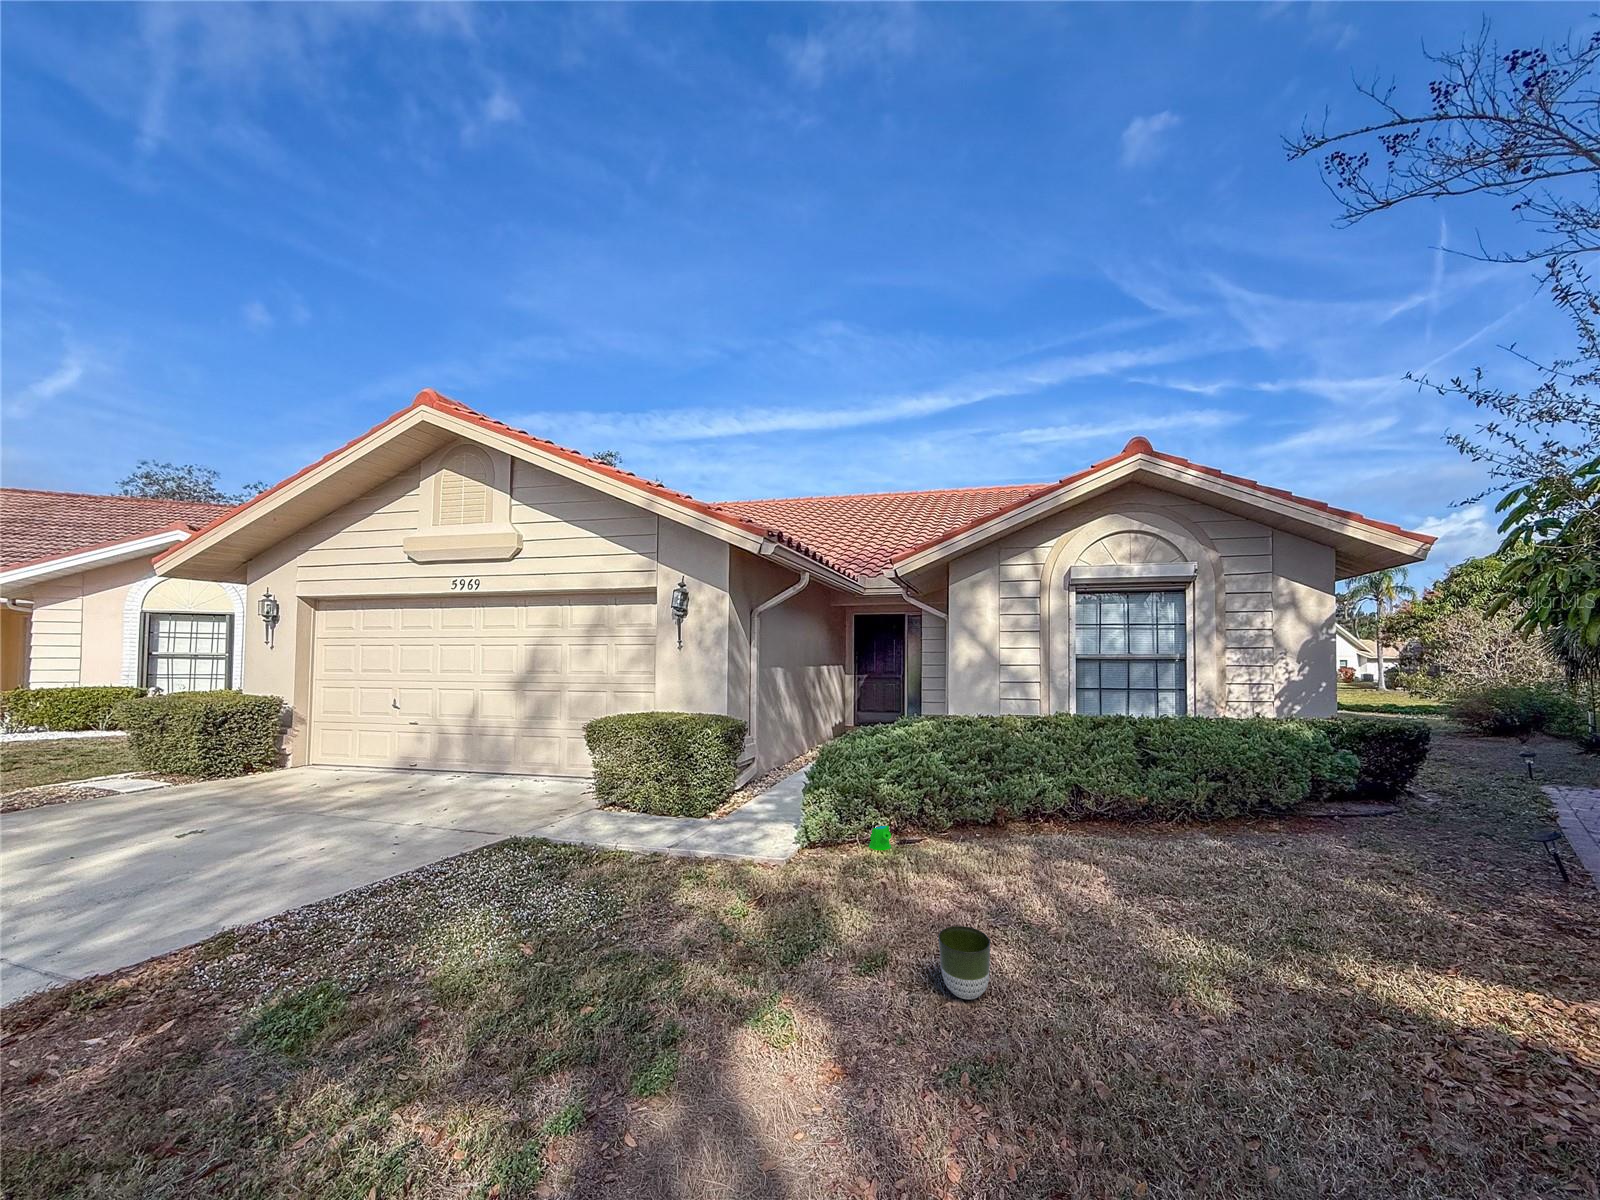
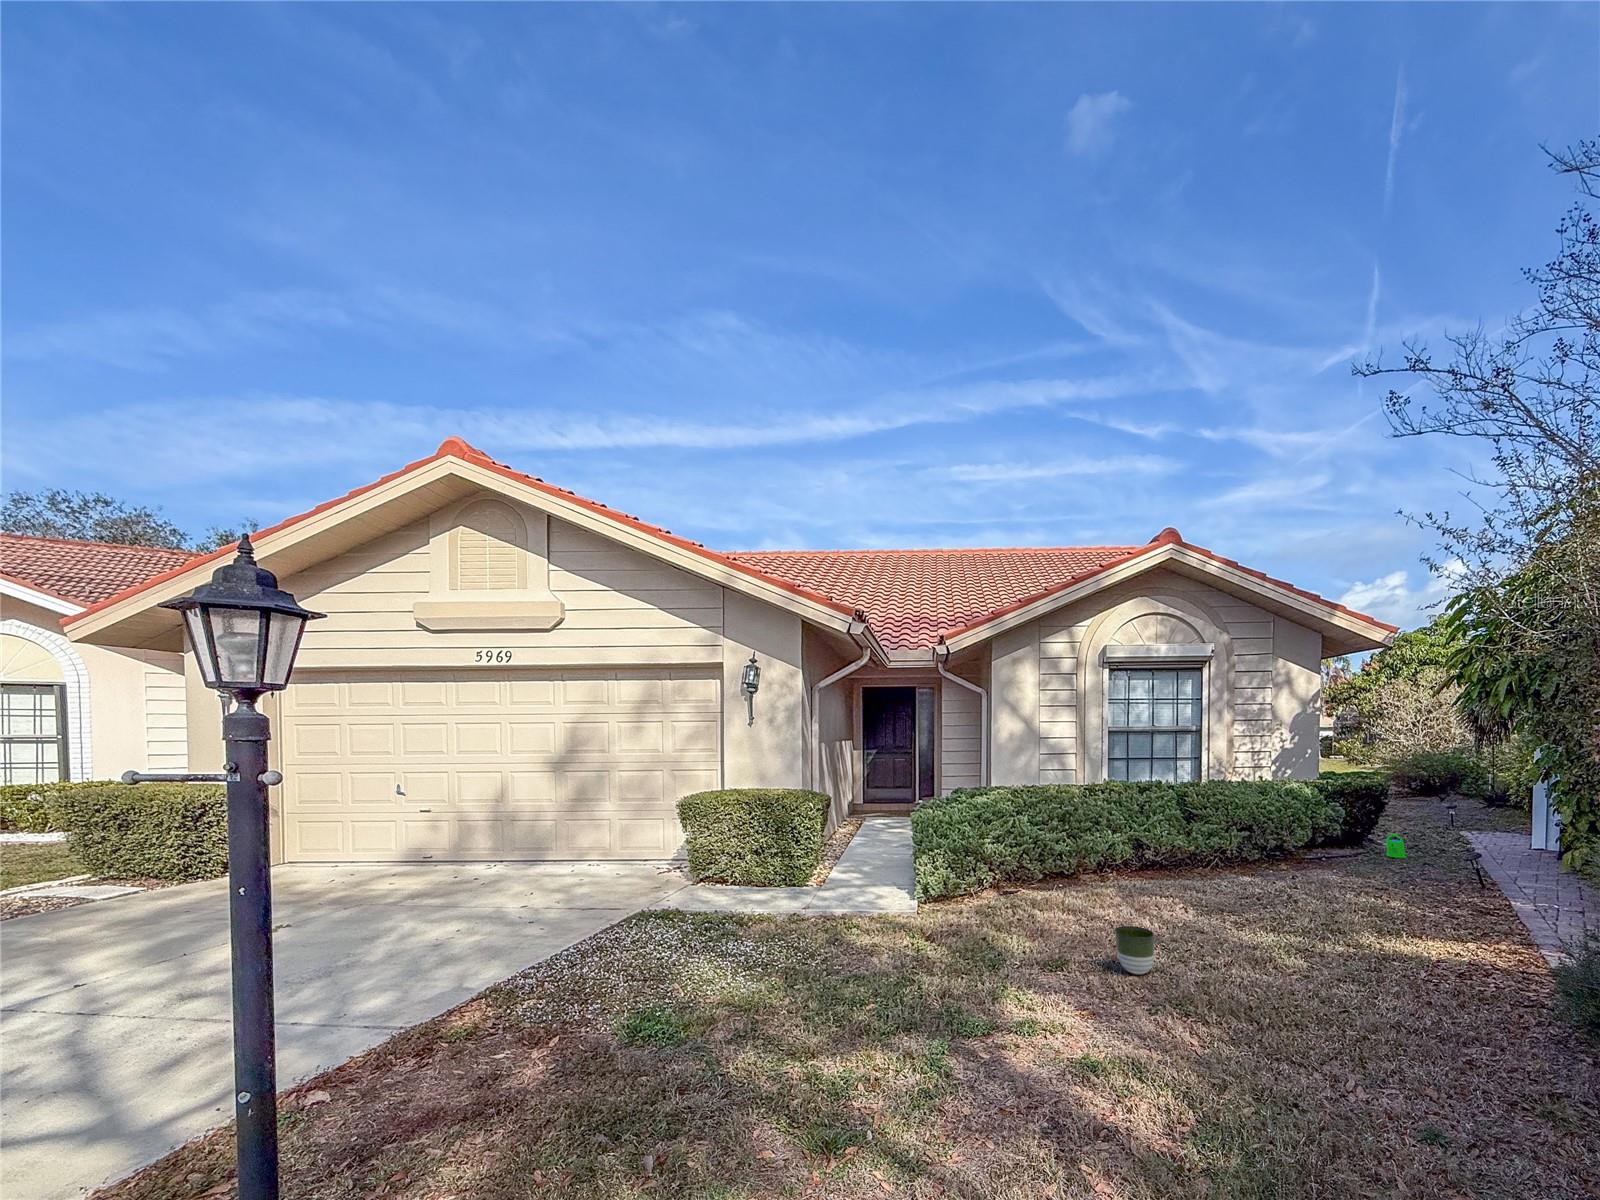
watering can: present [869,826,891,850] -> present [1386,833,1406,858]

